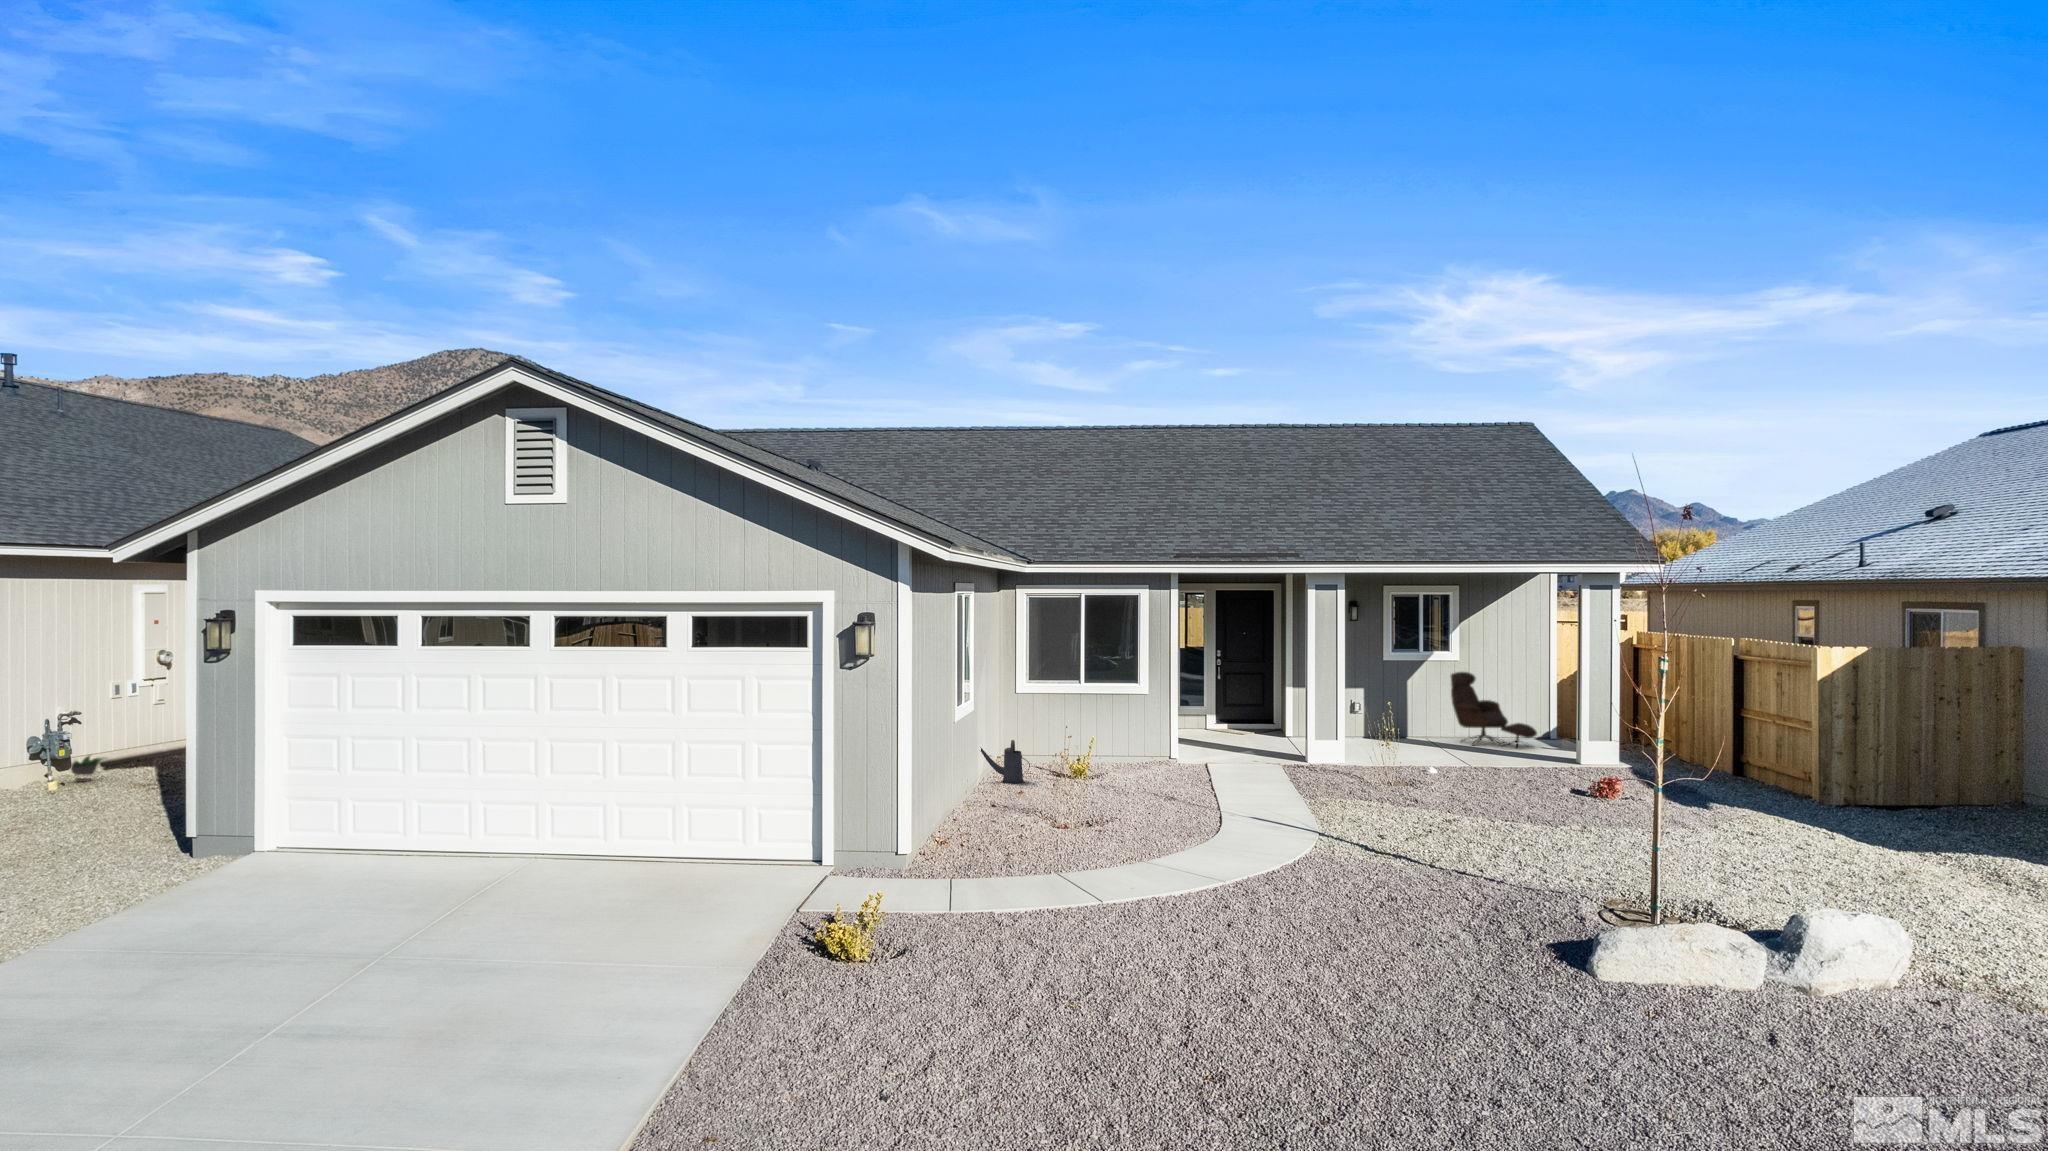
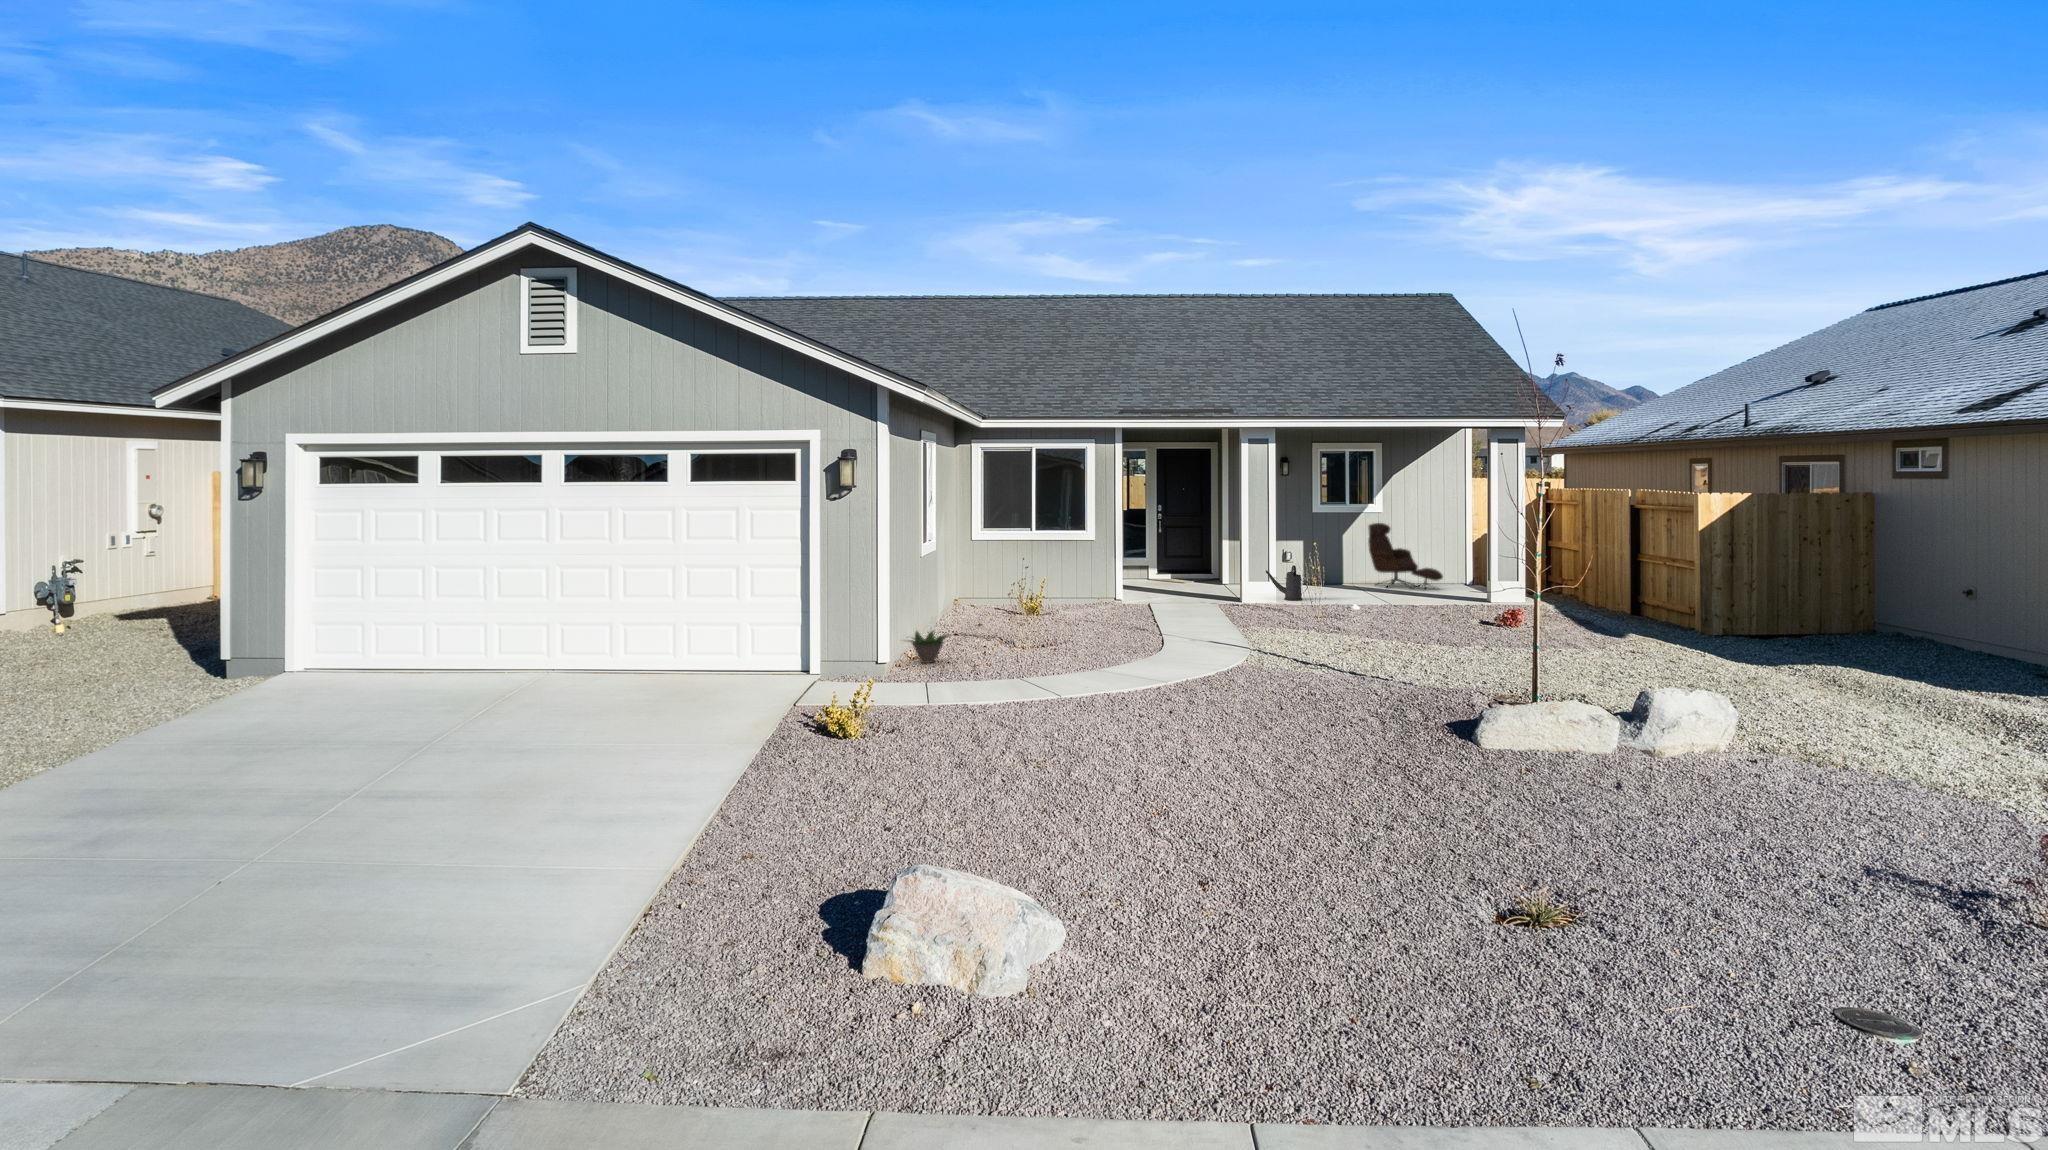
watering can: present [981,740,1030,783] -> present [1266,565,1308,600]
decorative plant: present [70,756,104,782] -> present [909,631,950,663]

